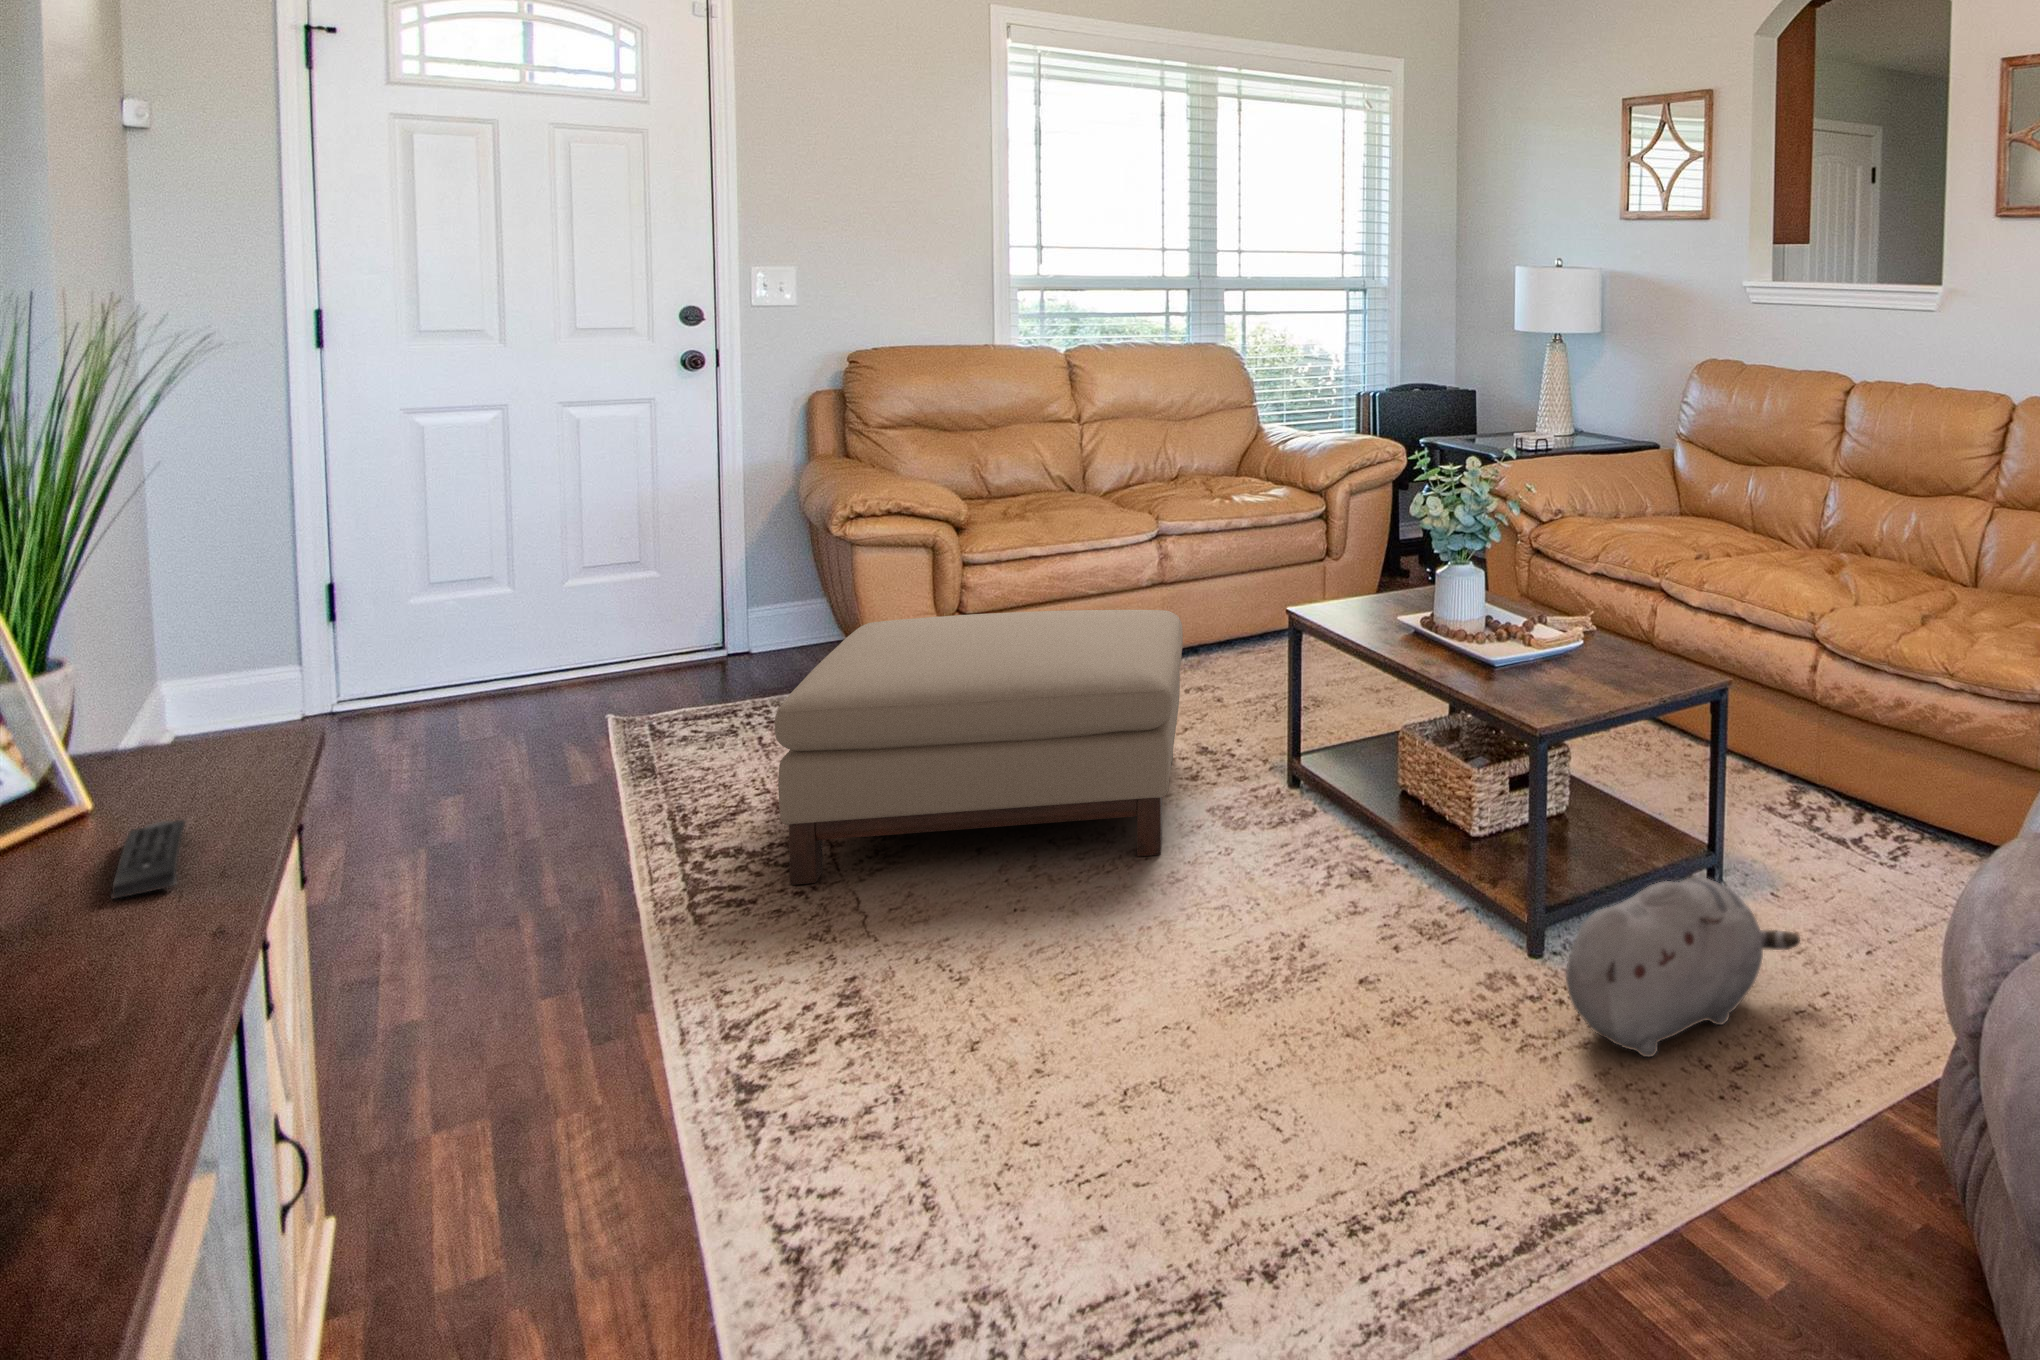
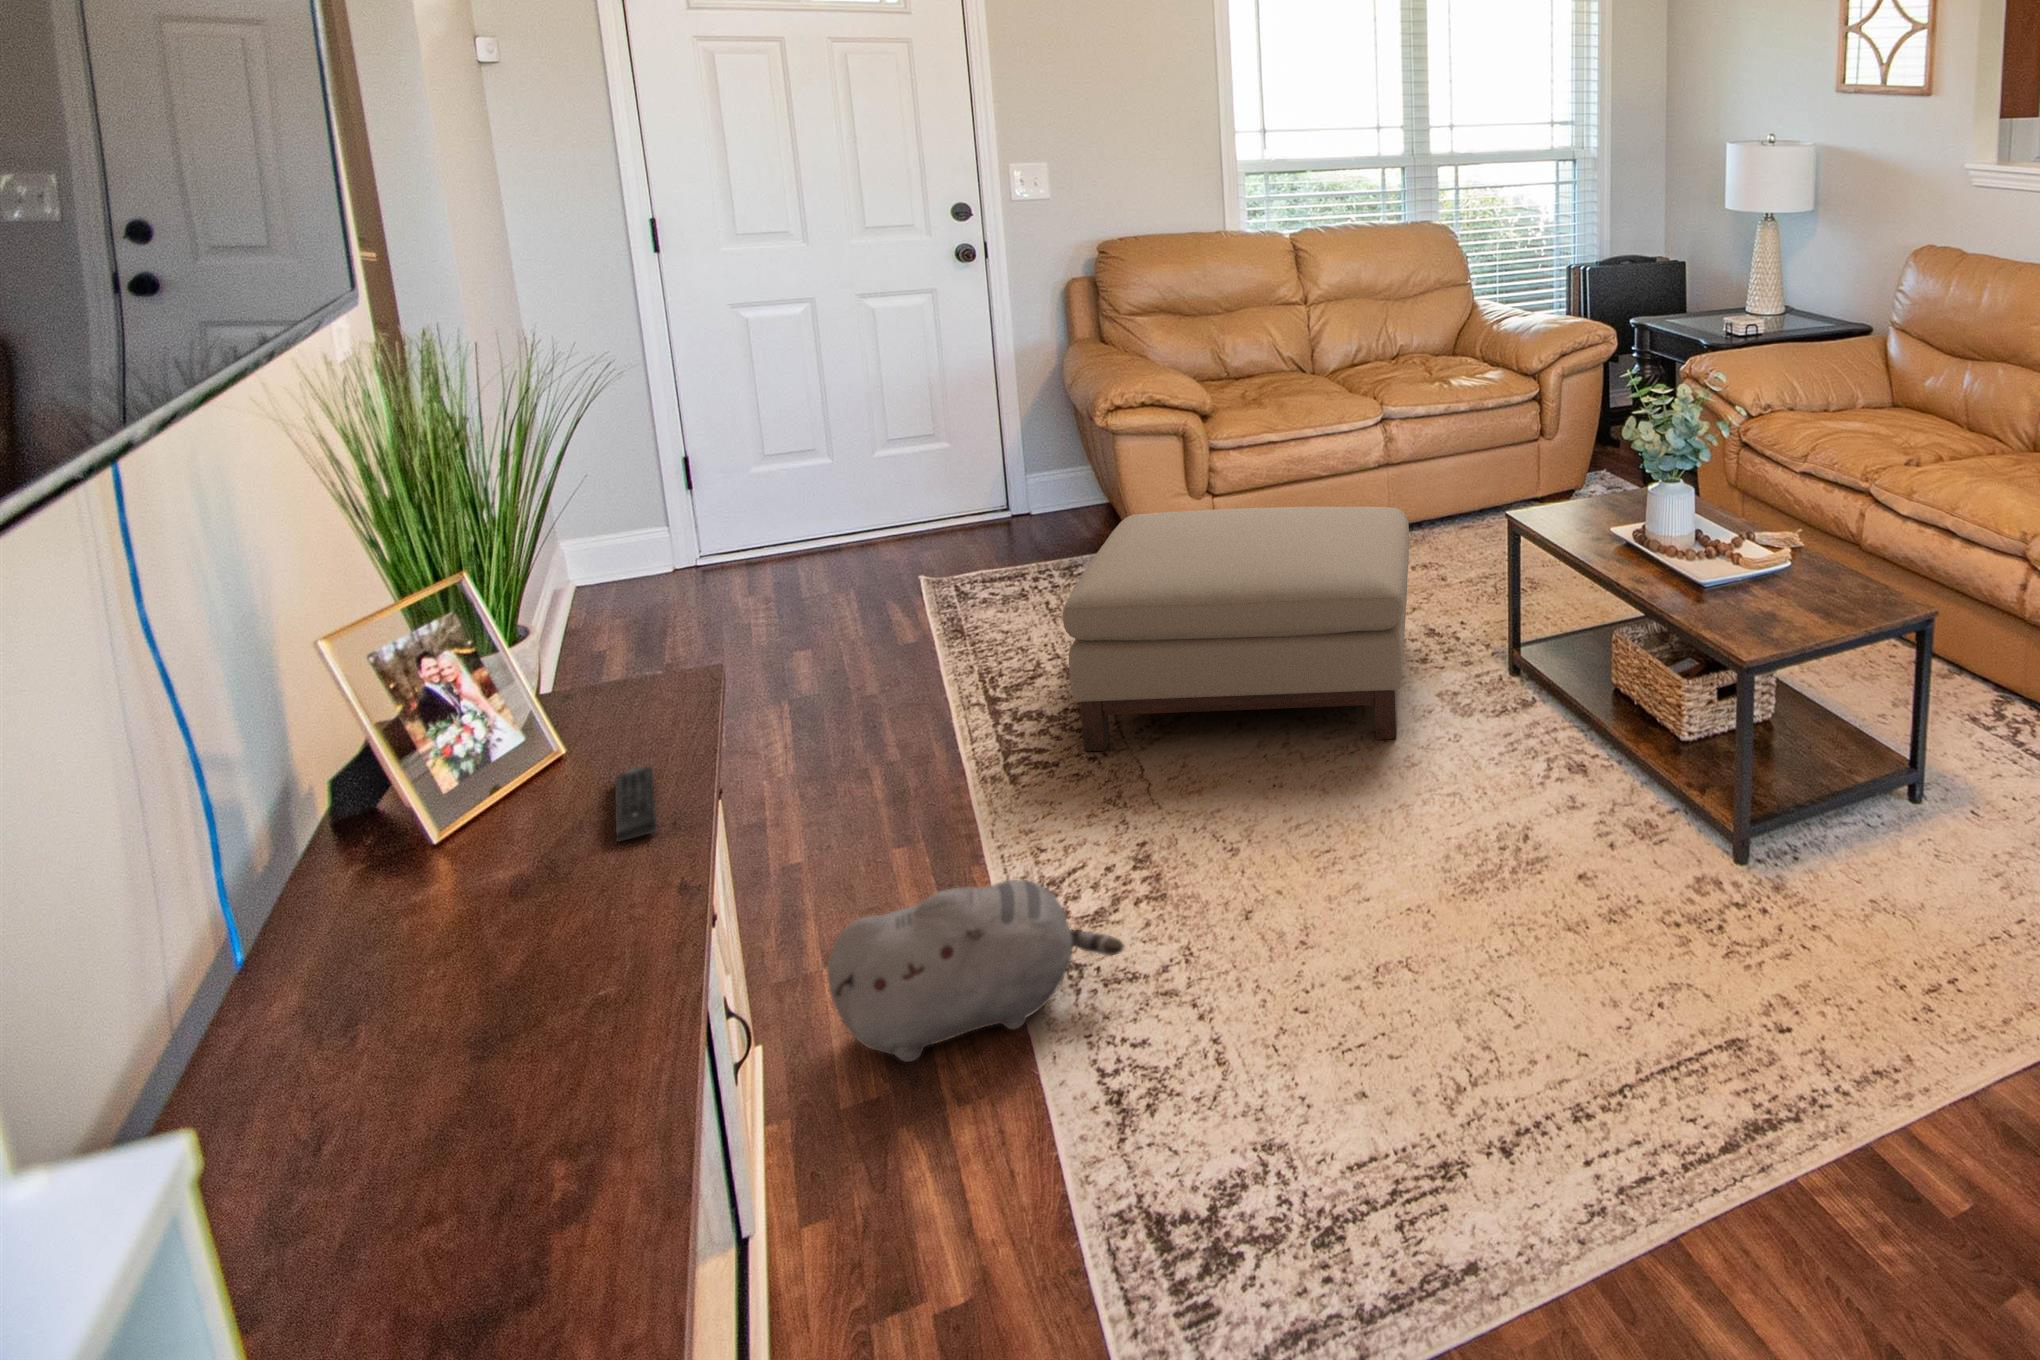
plush toy: present [1566,878,1800,1057] -> present [827,880,1124,1062]

